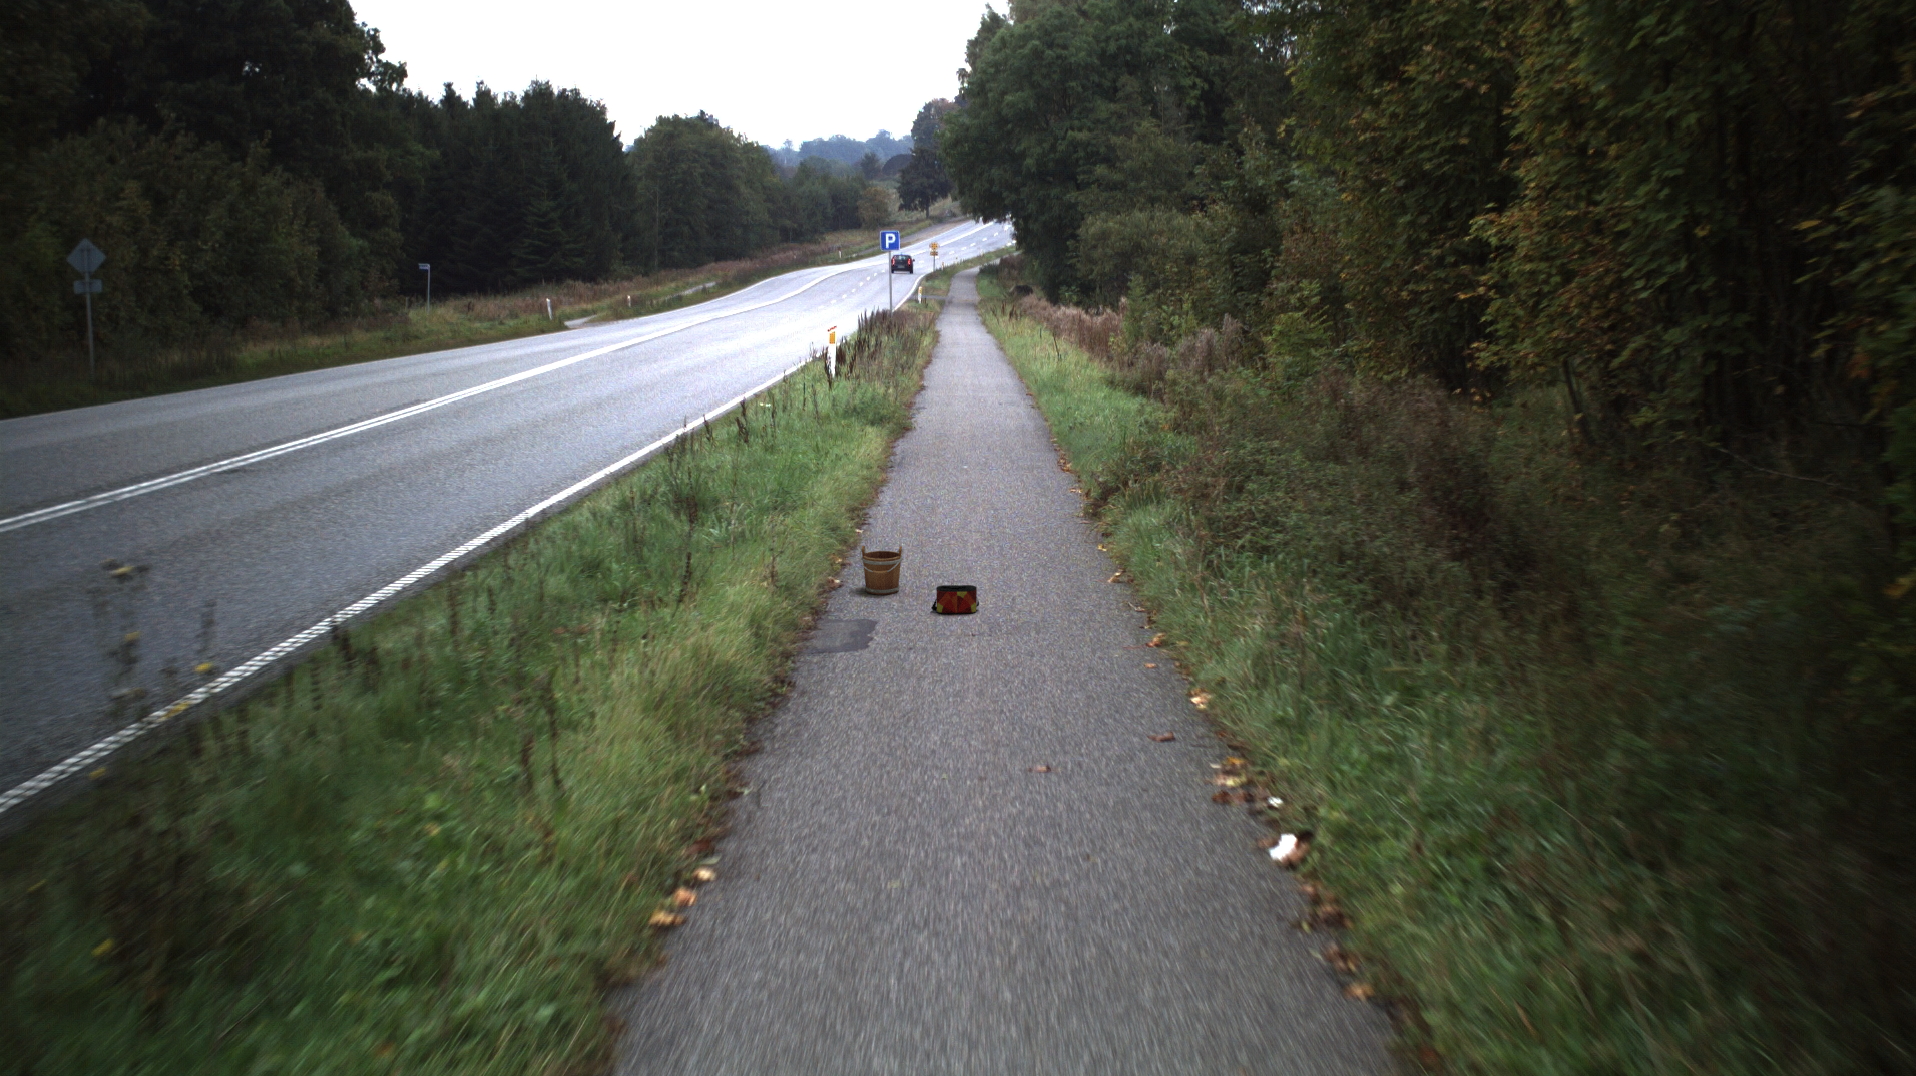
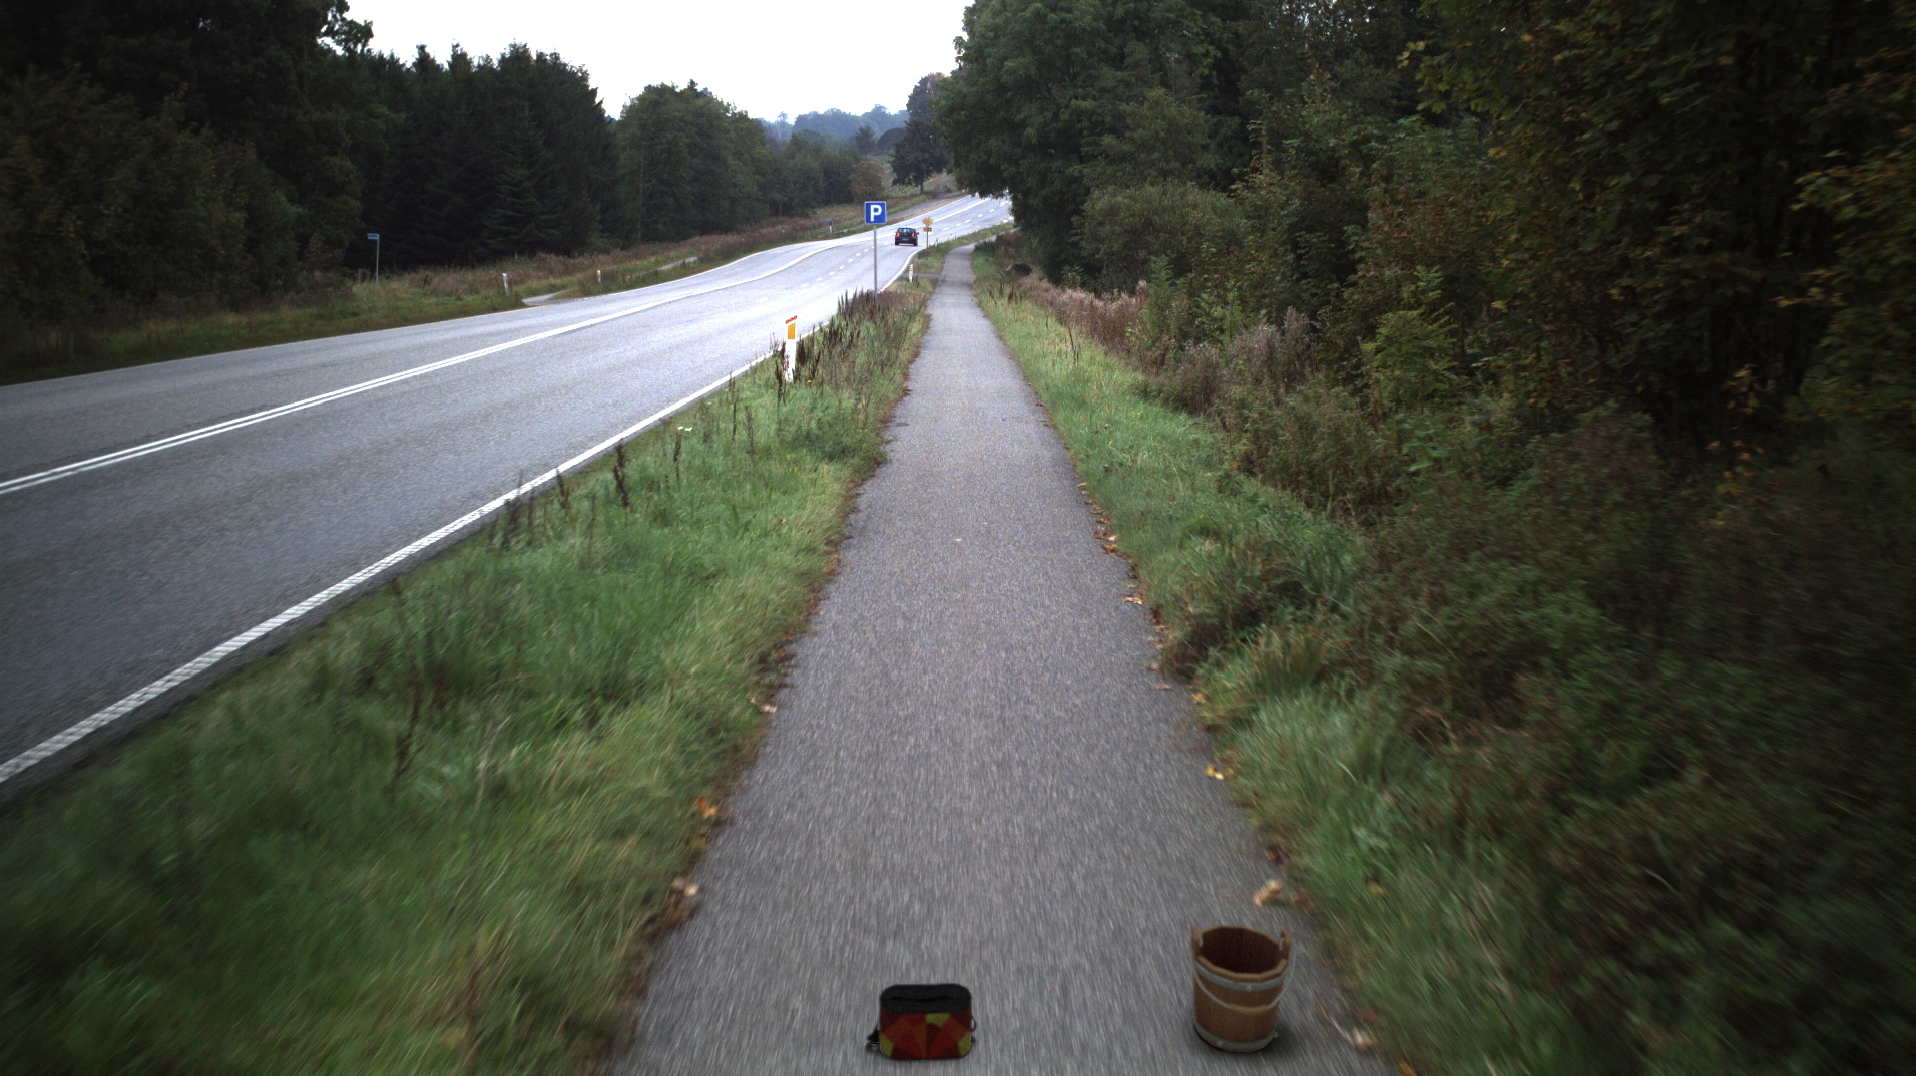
bucket: present [860,546,903,595] -> present [1188,924,1296,1053]

